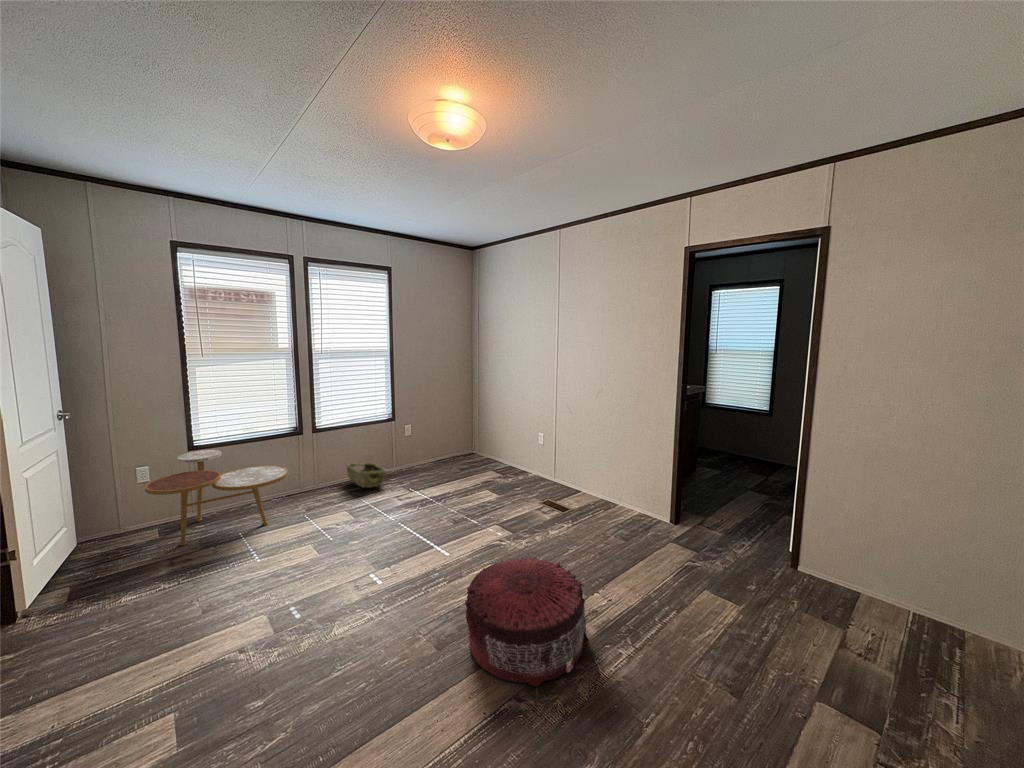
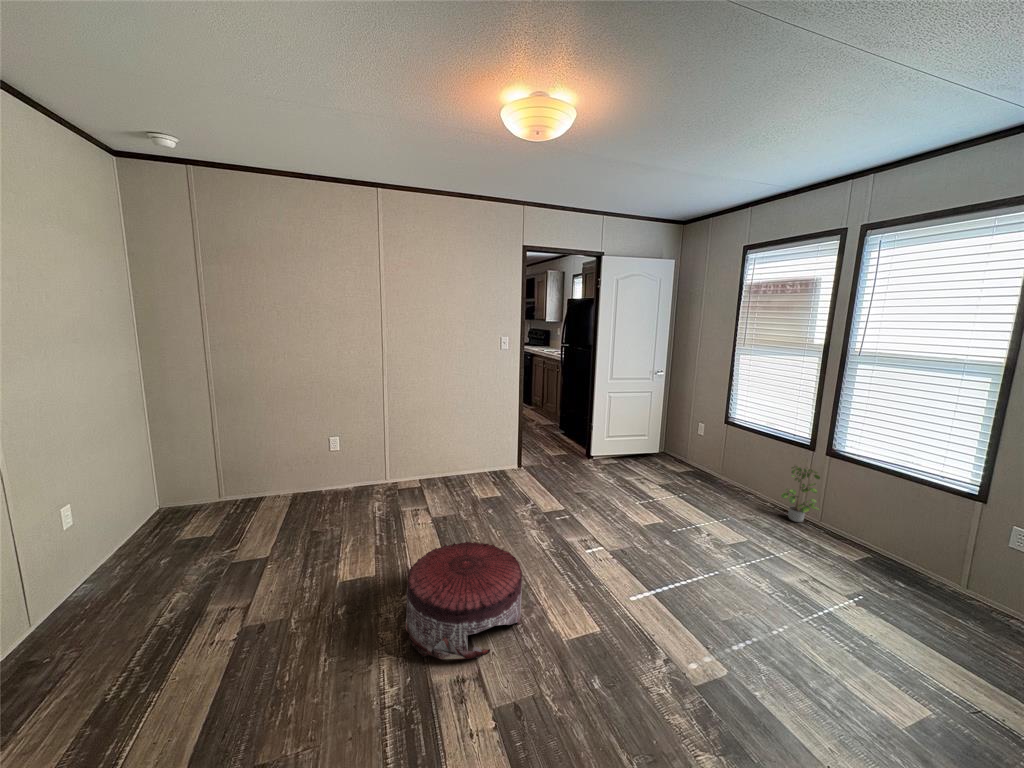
potted plant: none [299,445,331,494] -> present [781,466,820,522]
side table: present [145,450,289,546] -> none [648,422,736,502]
woven basket: present [347,463,386,488] -> none [817,517,899,565]

